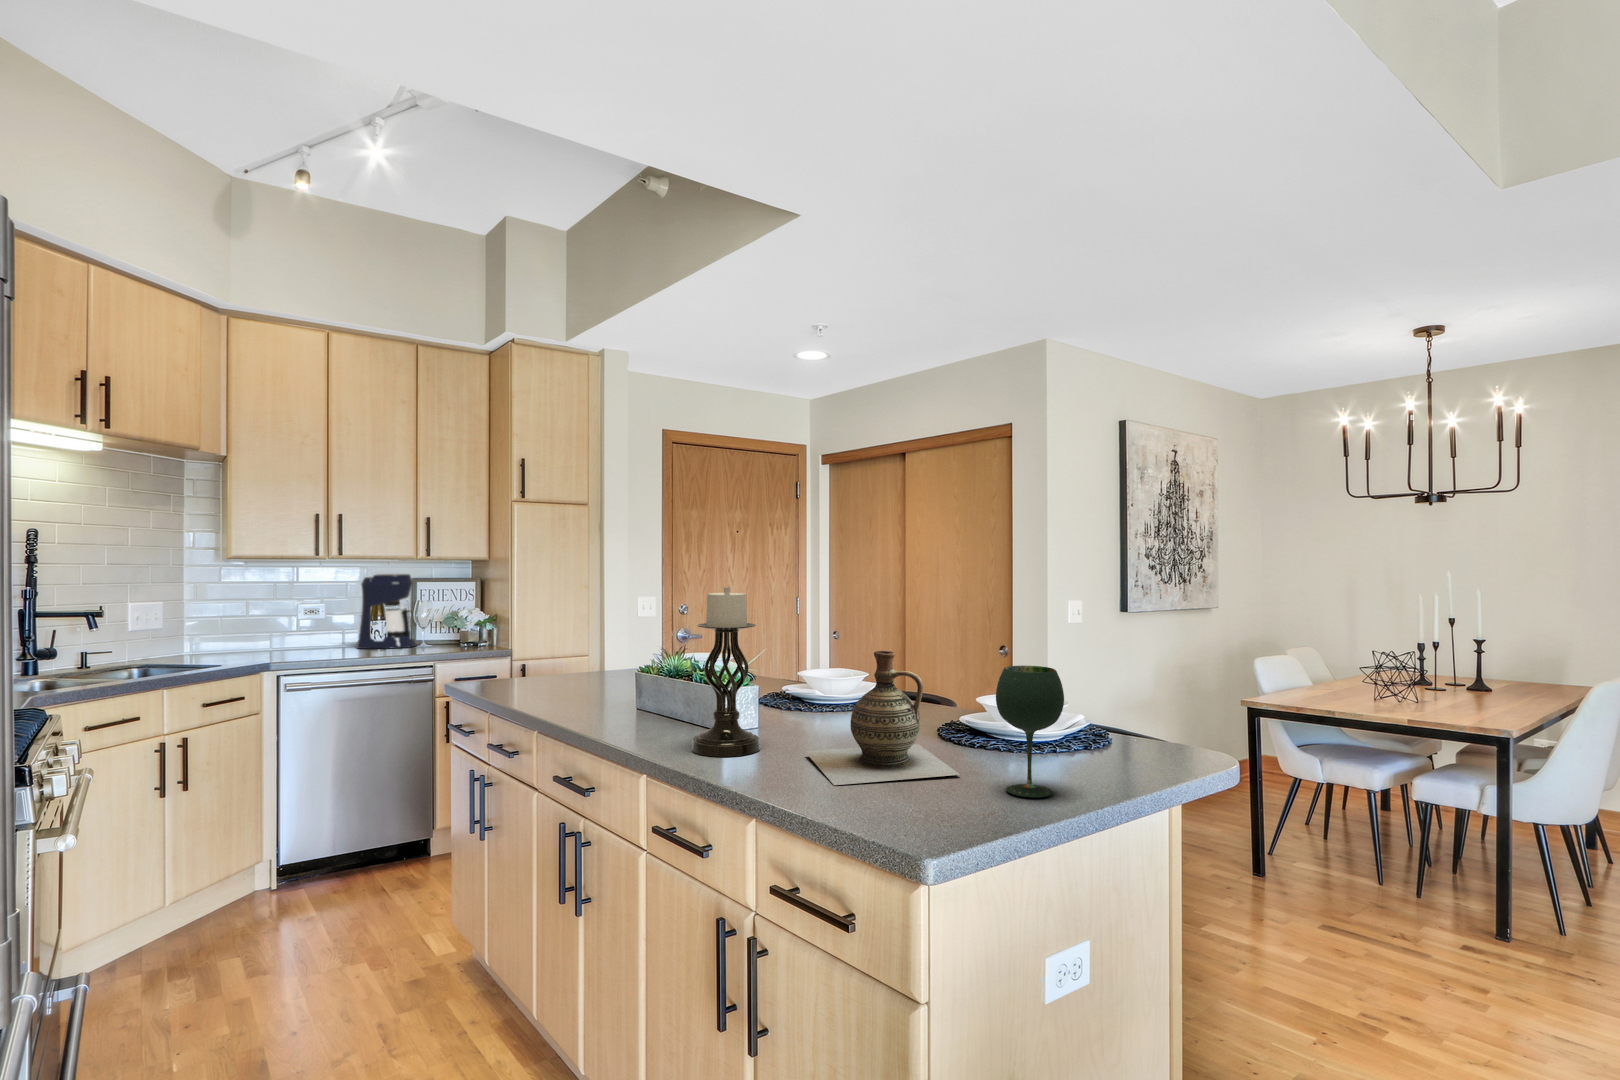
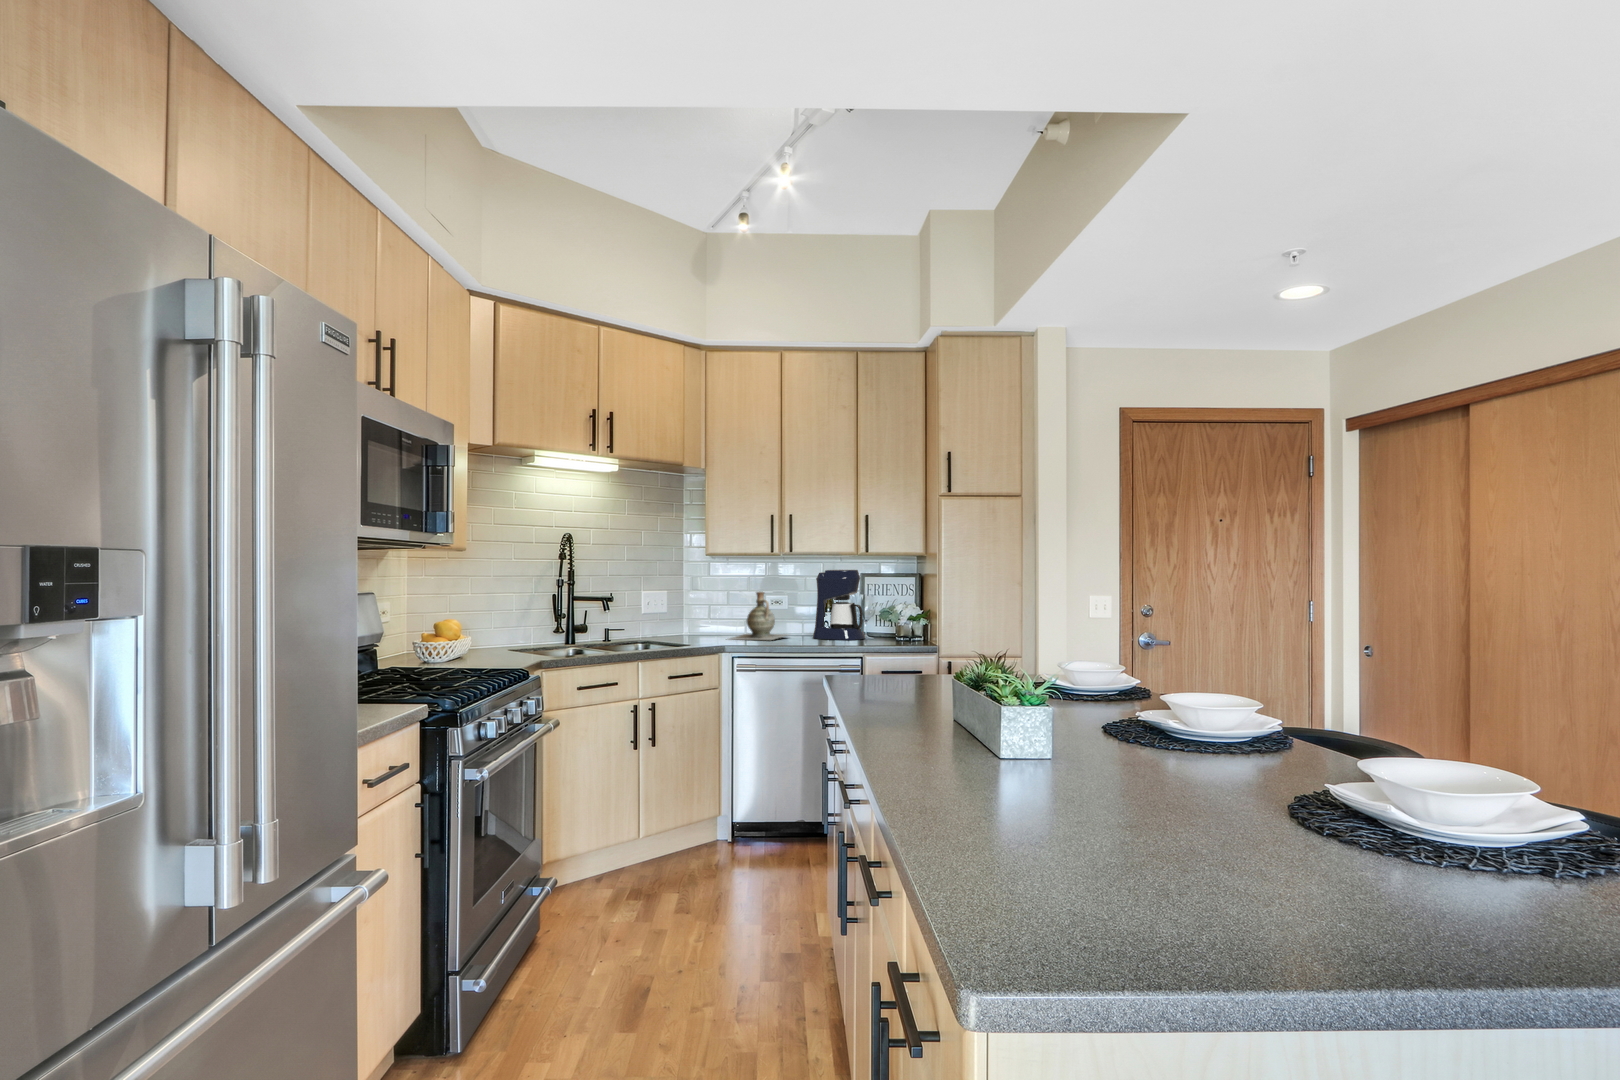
candle holder: present [691,587,761,757] -> none [913,567,1003,783]
ceramic jug: present [805,651,960,785] -> present [729,592,787,640]
wine glass: present [996,666,1064,798] -> none [1249,693,1385,937]

